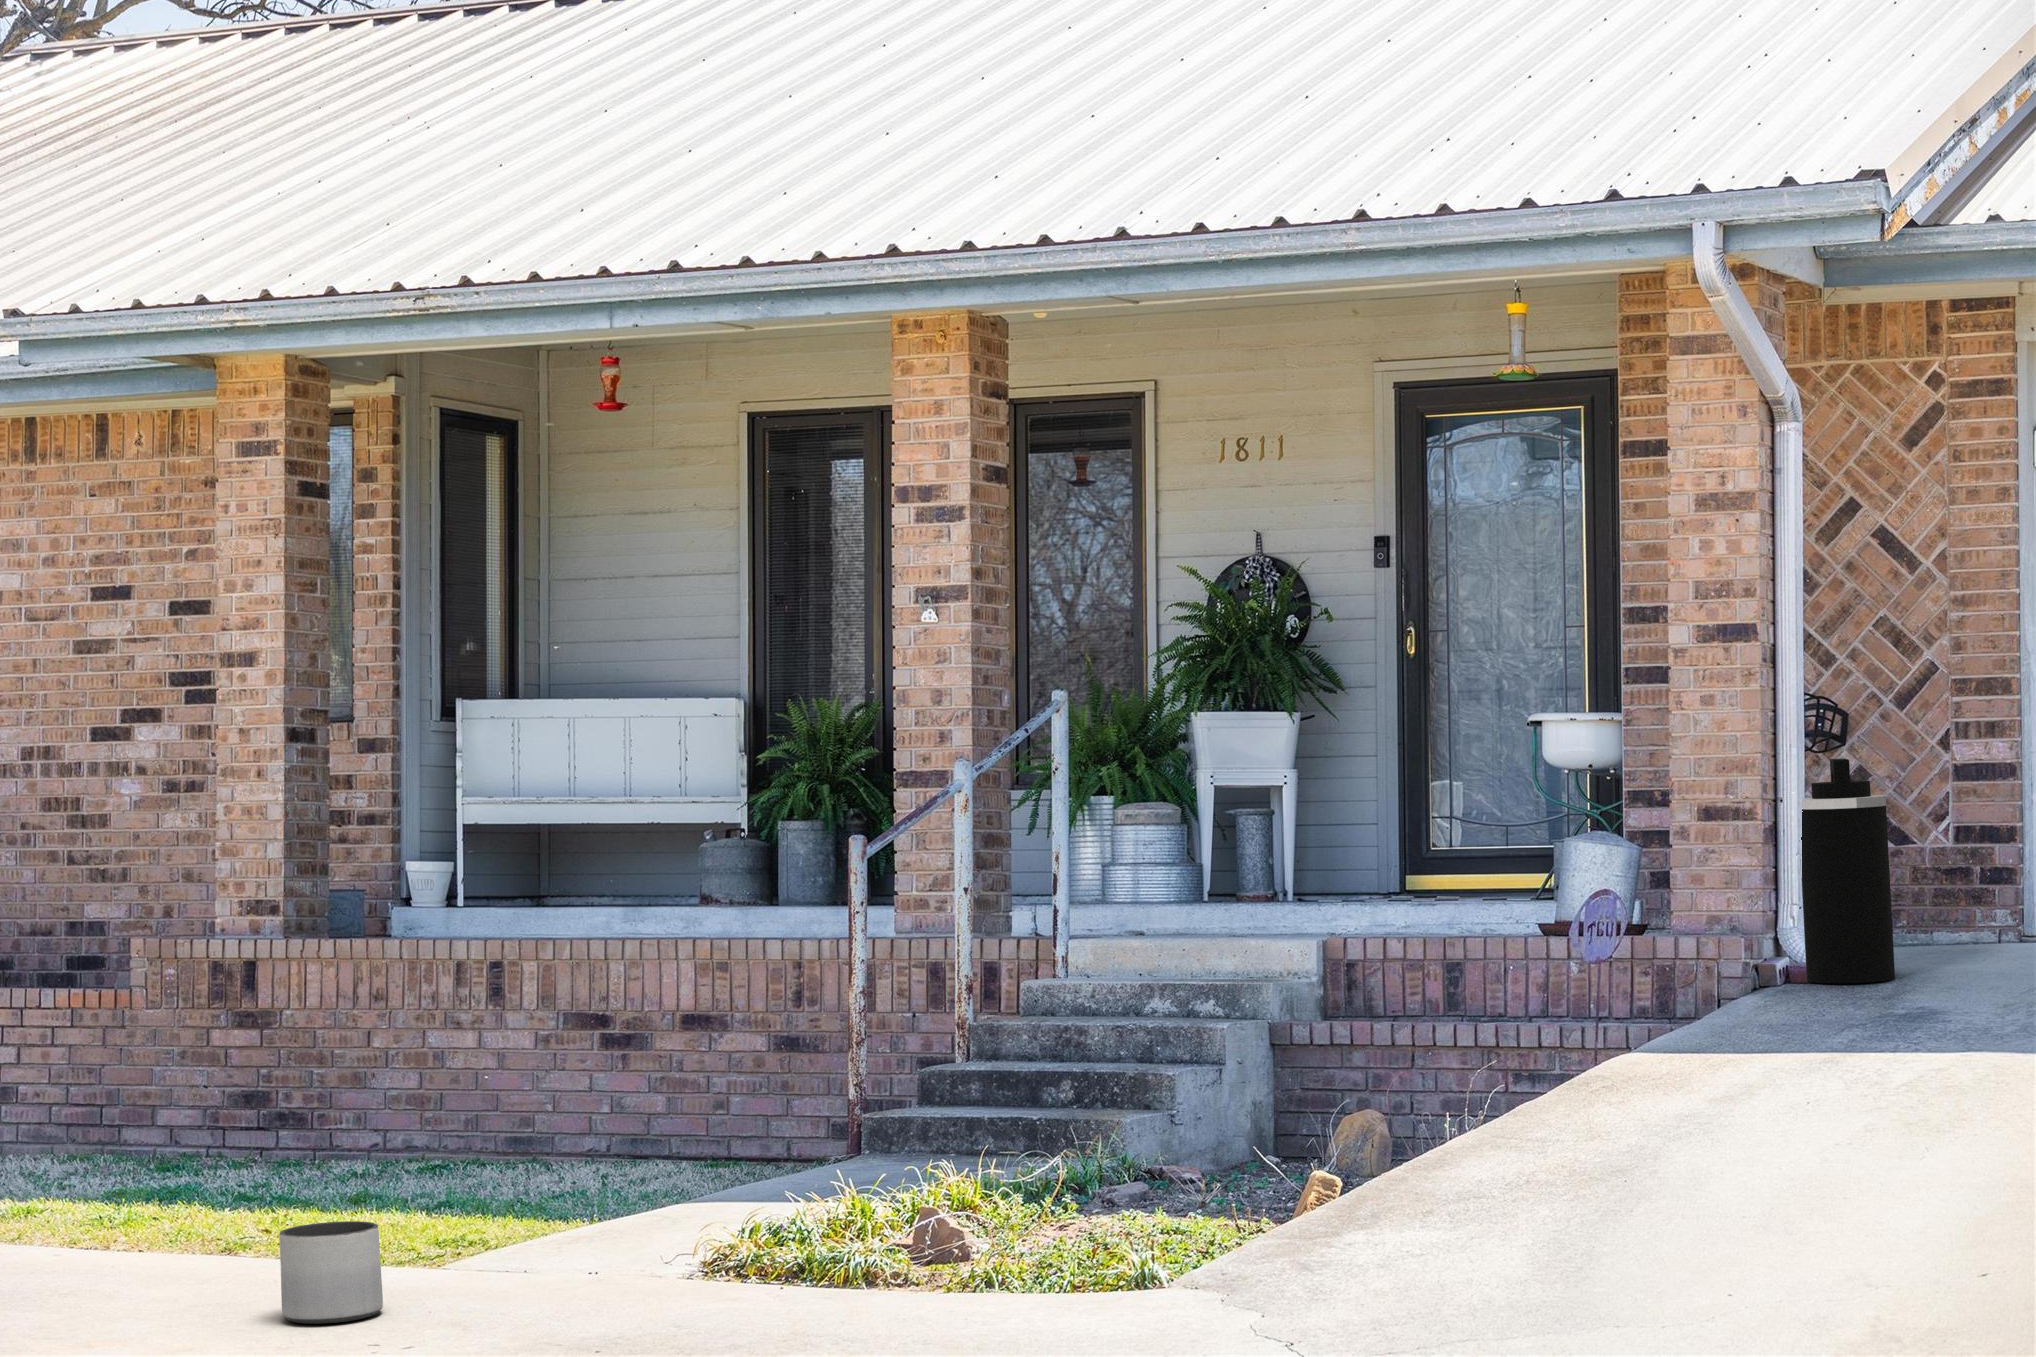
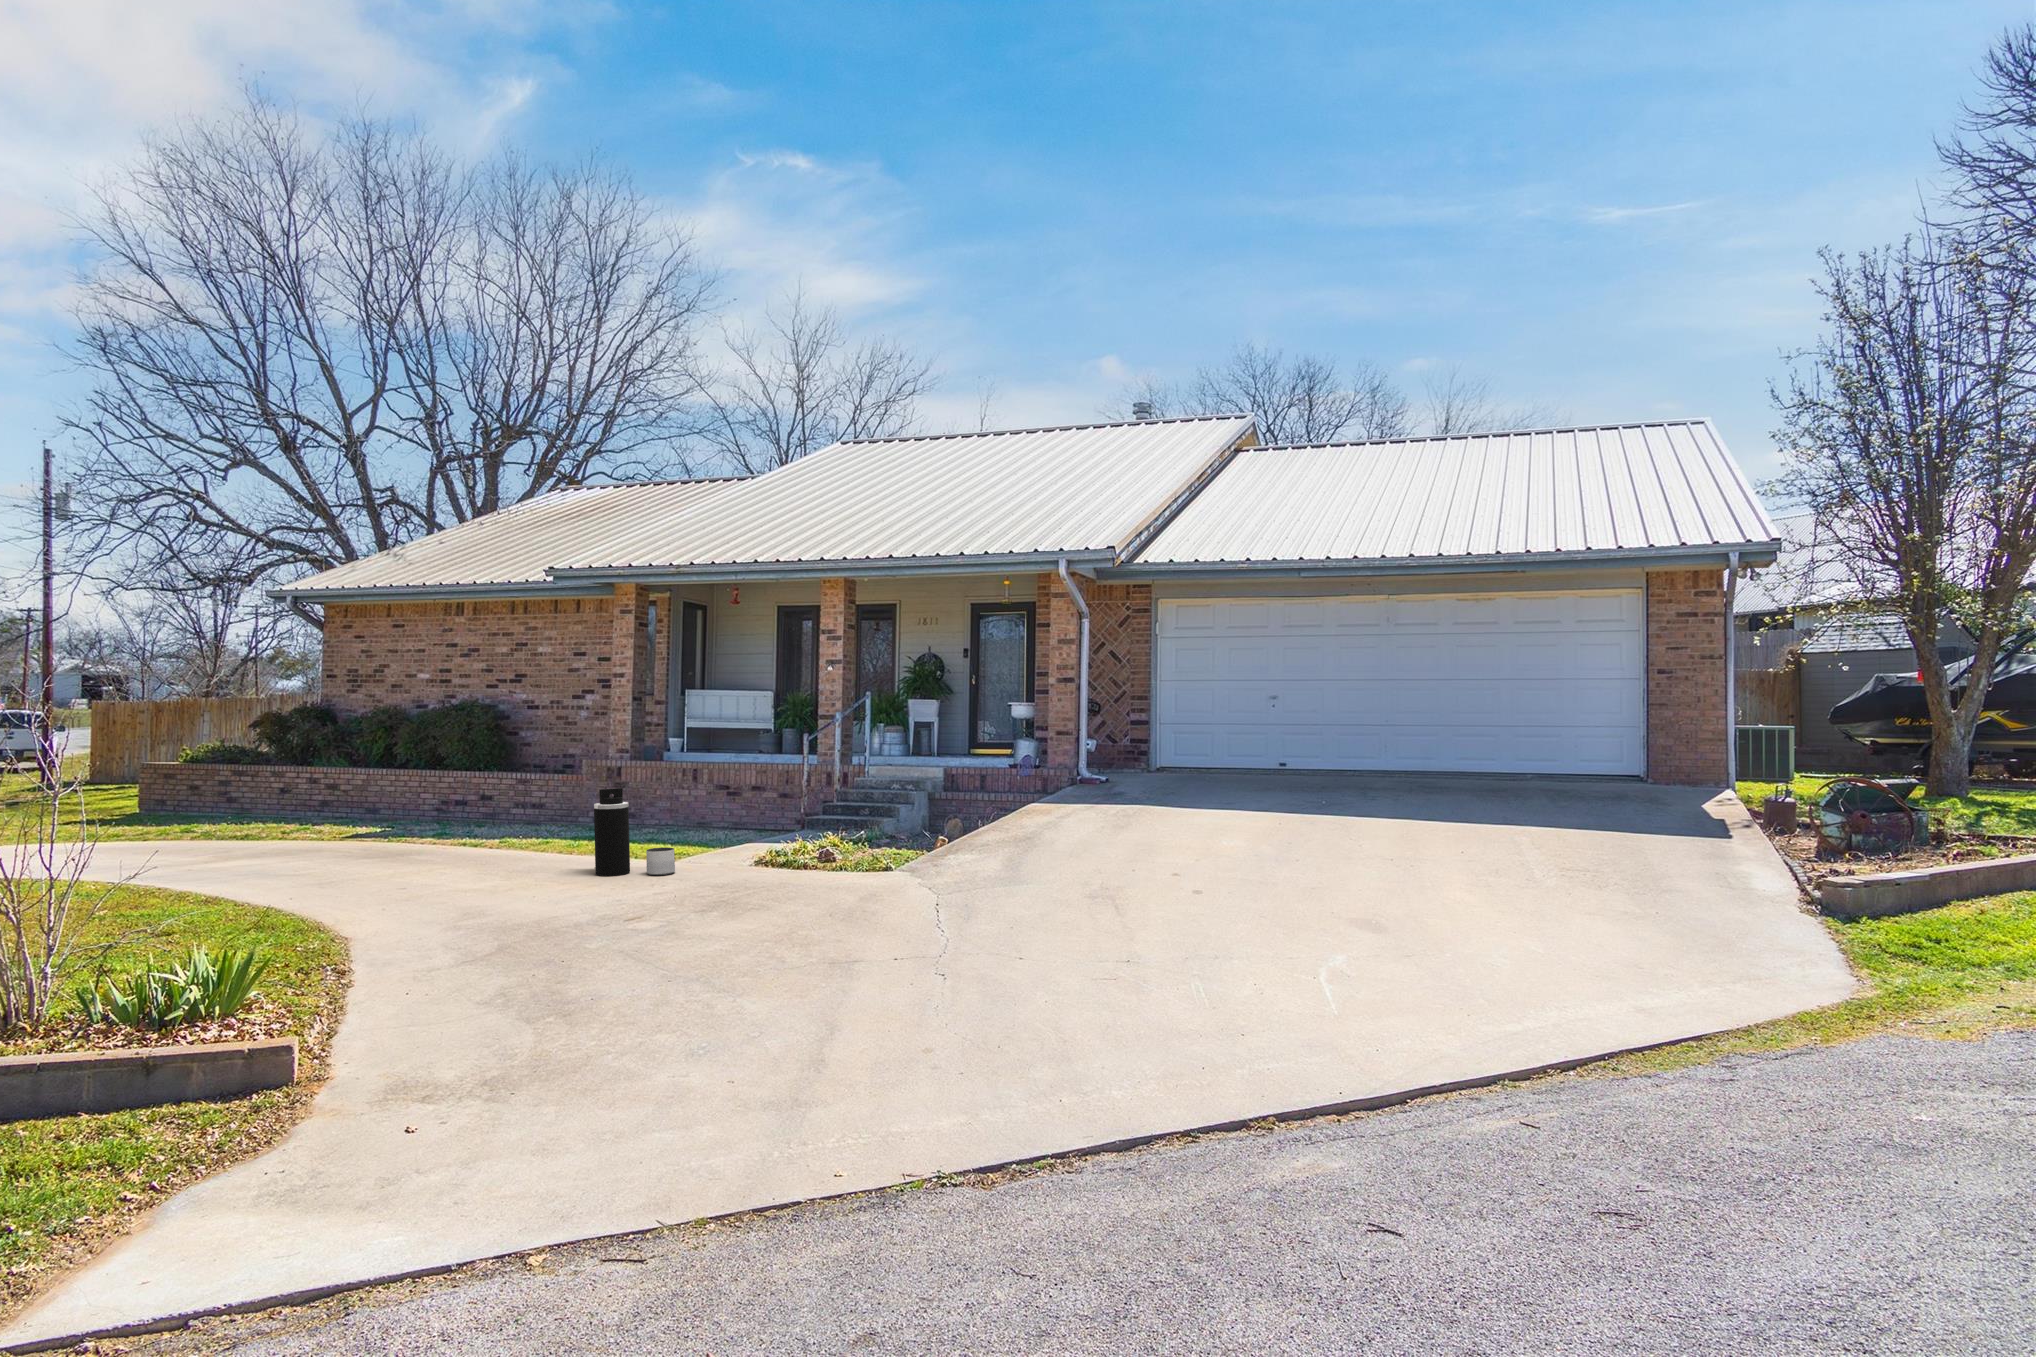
trash can: present [1801,758,1895,983] -> present [594,788,630,876]

